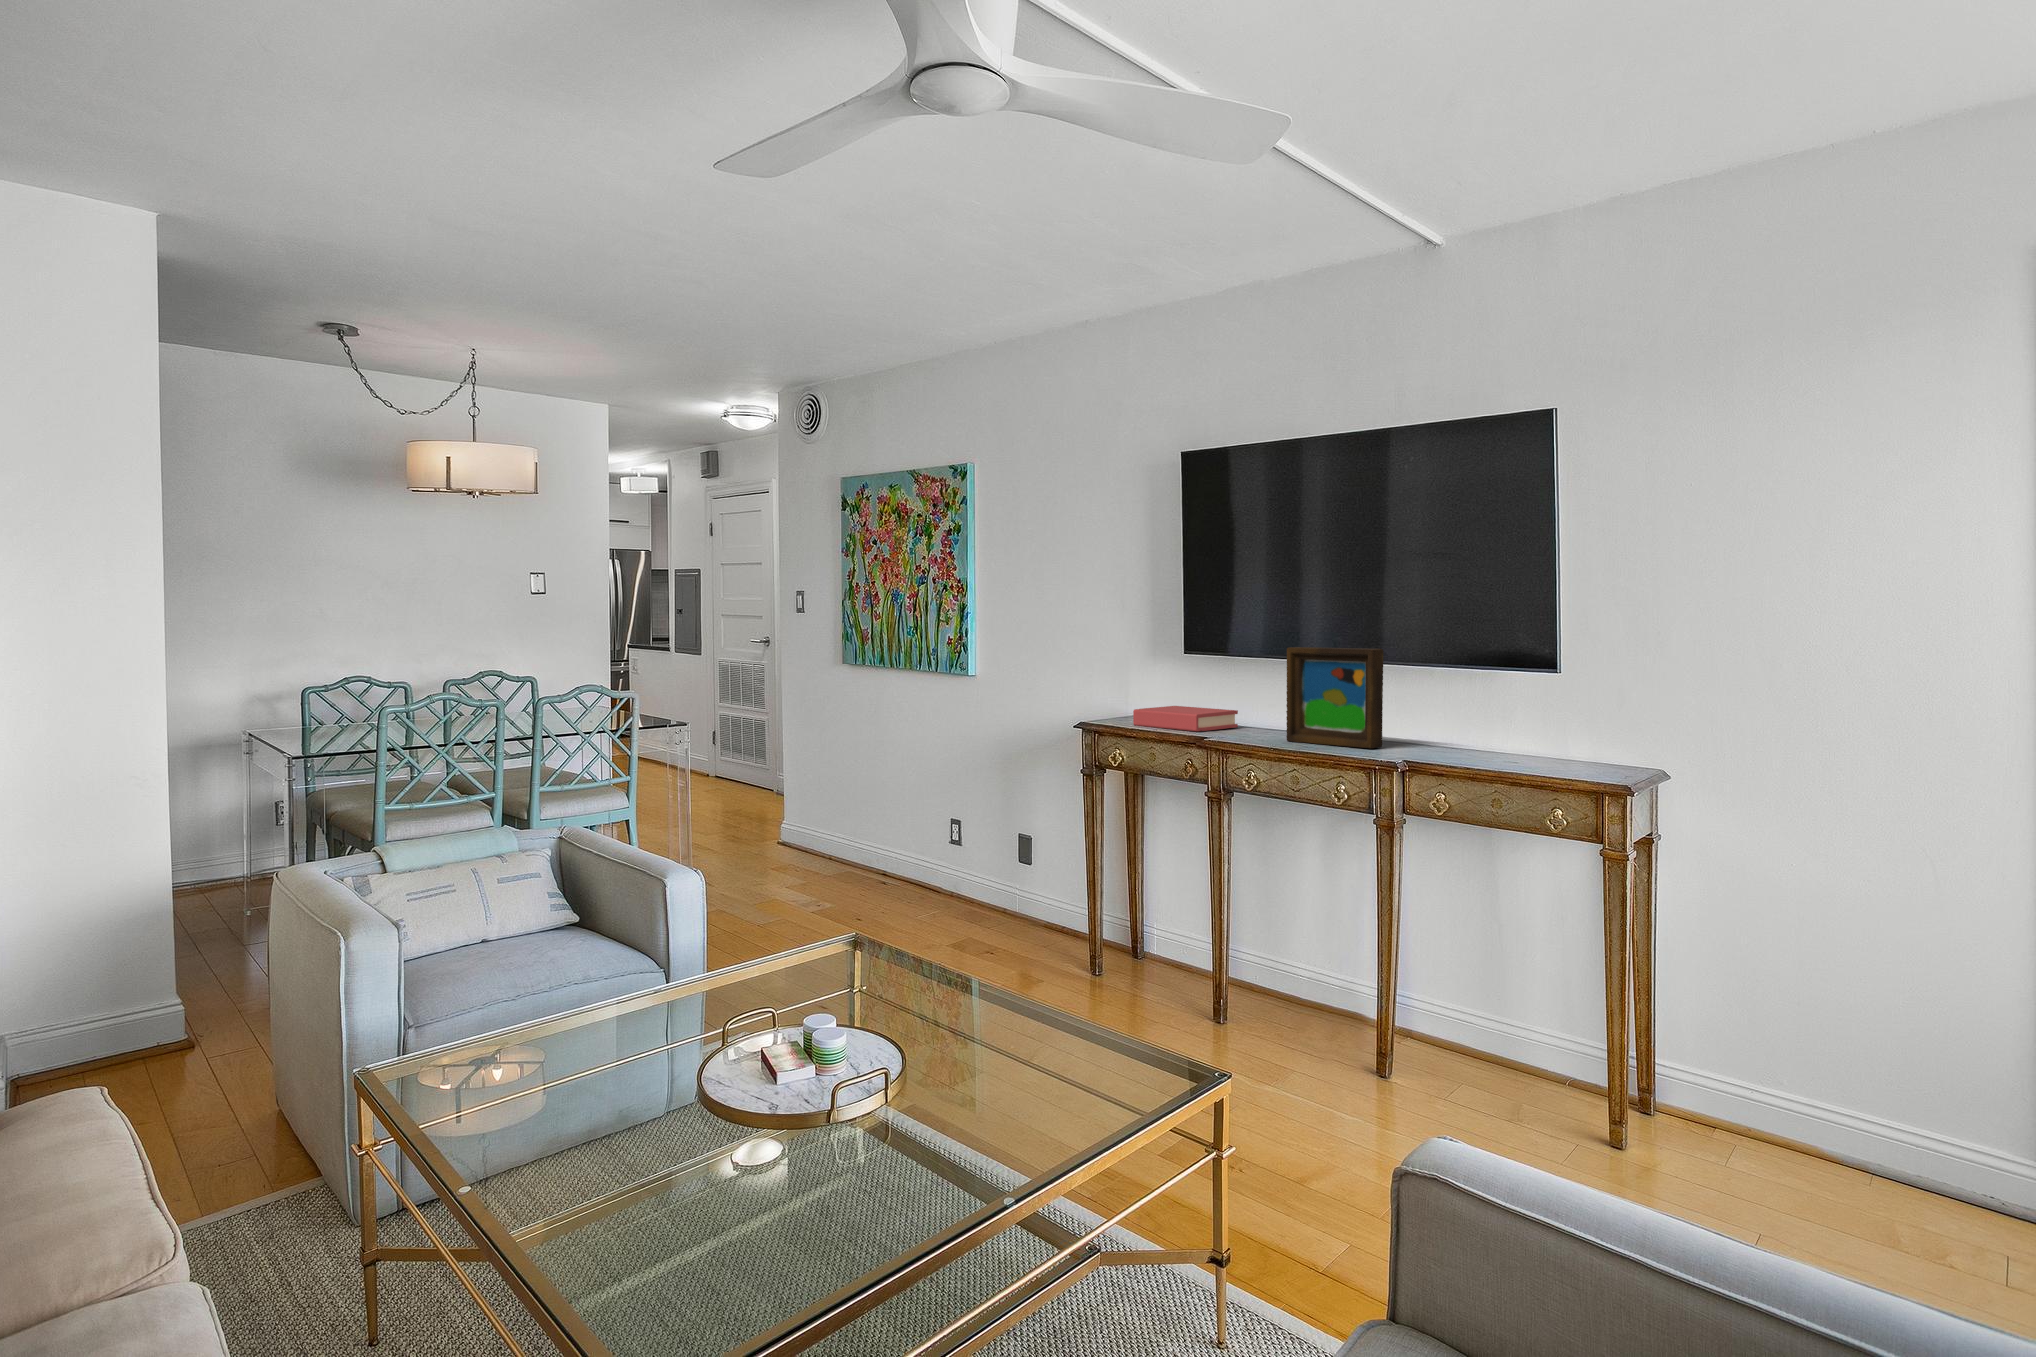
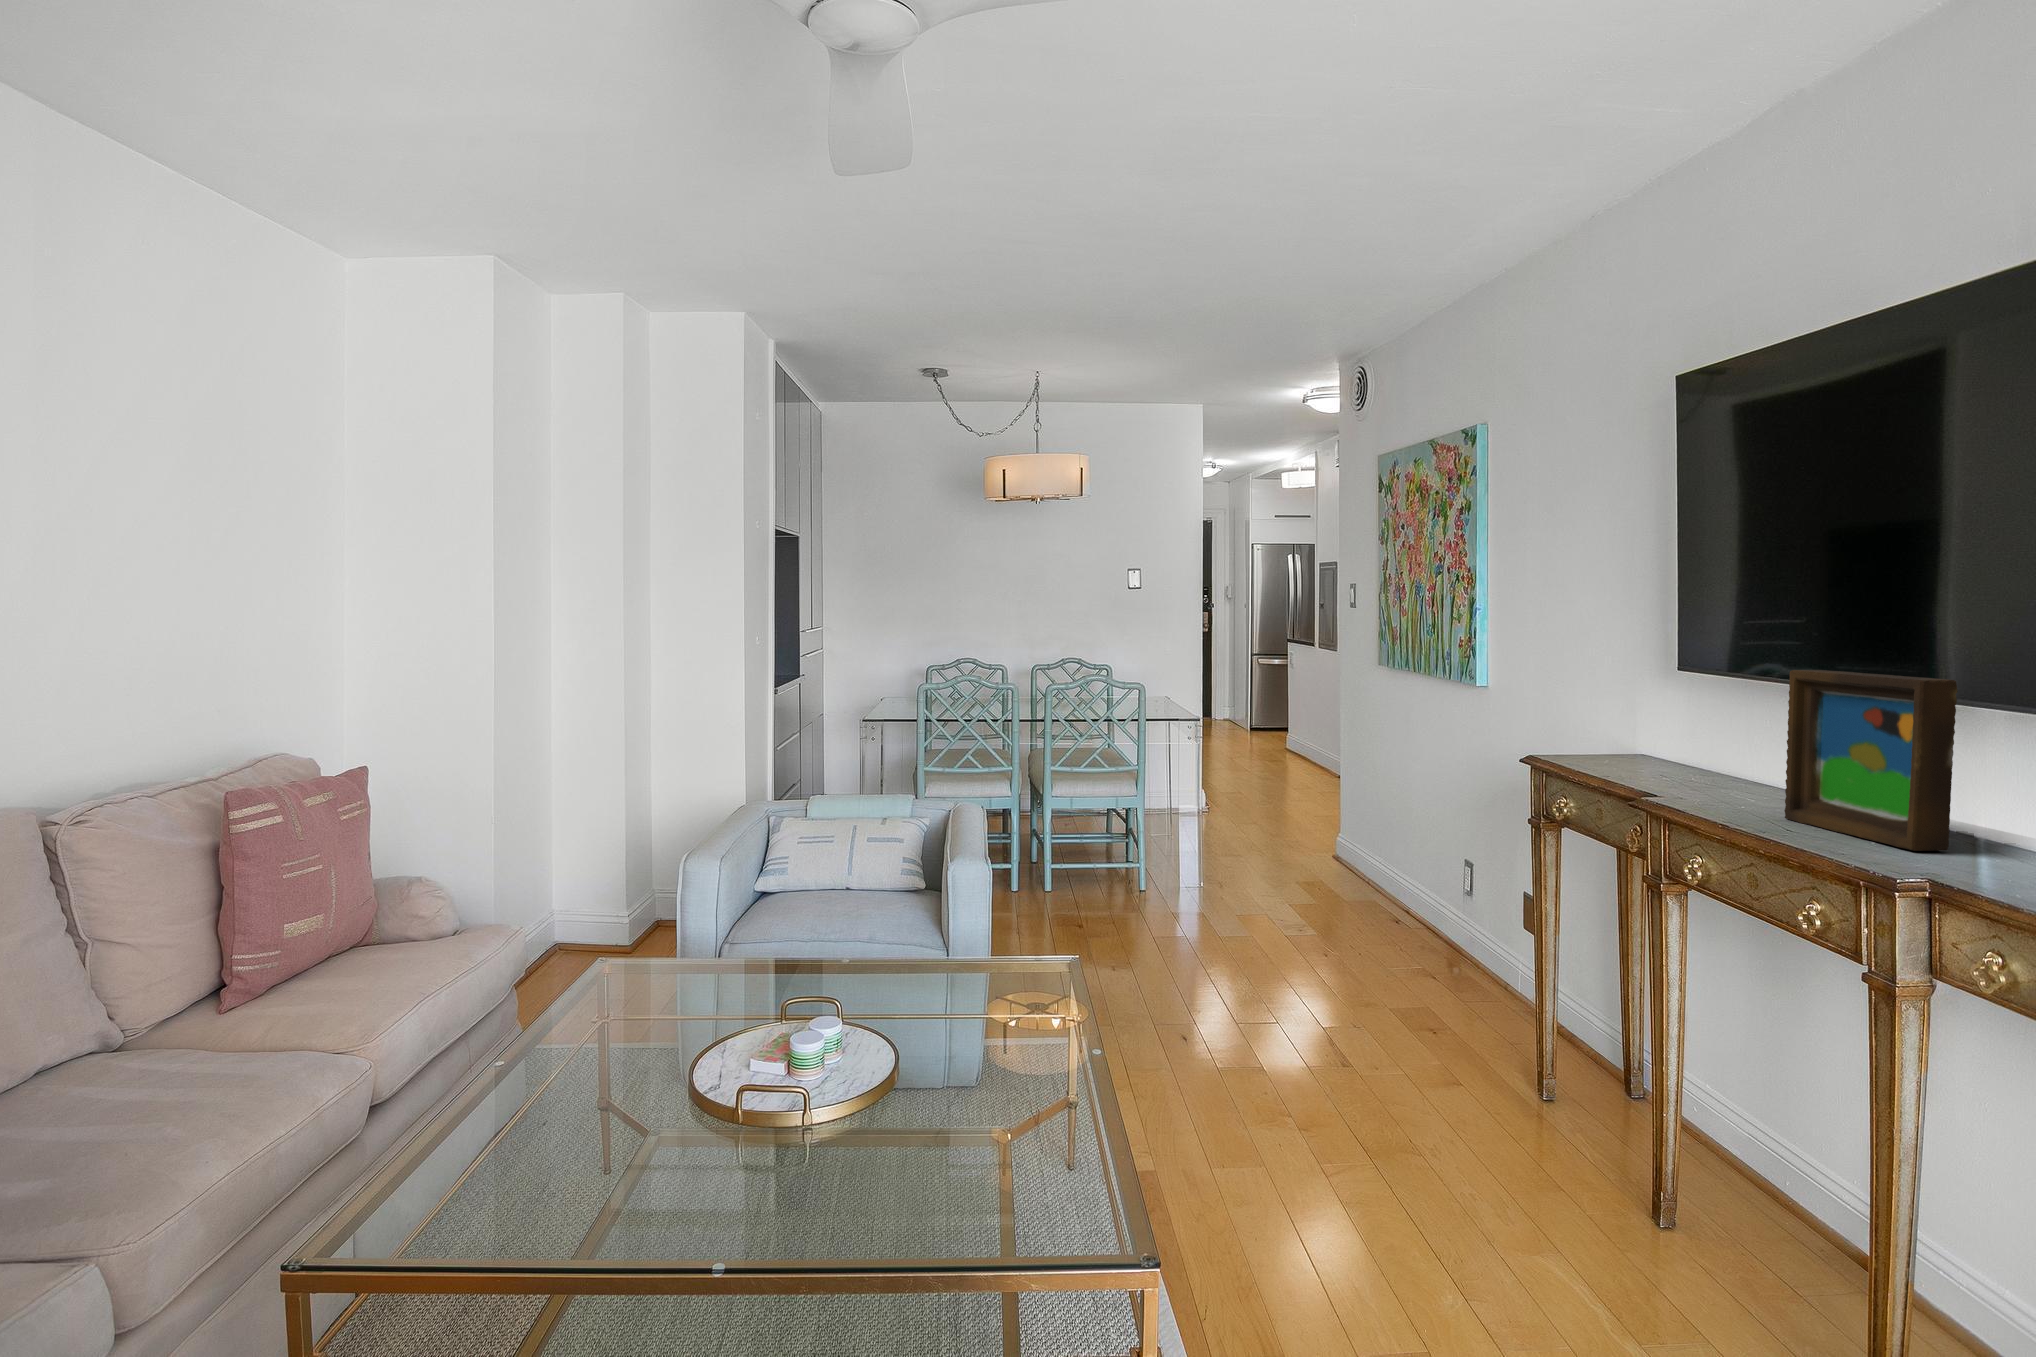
hardback book: present [1133,706,1238,731] -> none [1600,746,1764,787]

